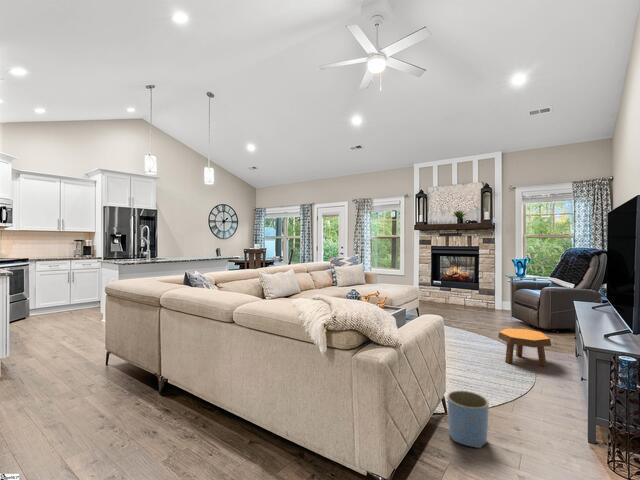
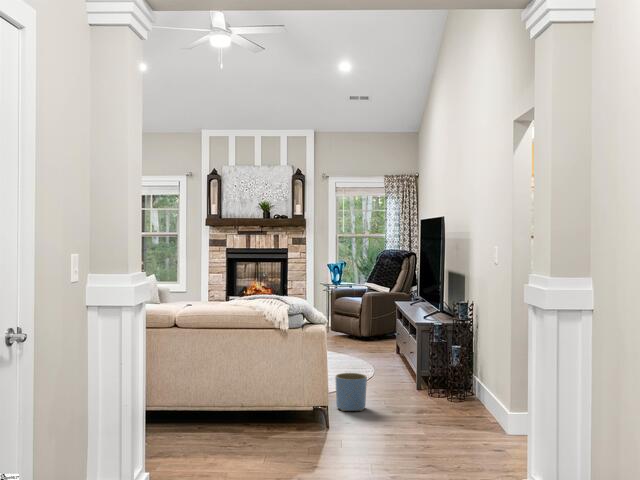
footstool: present [498,328,551,366] -> none [339,333,384,367]

